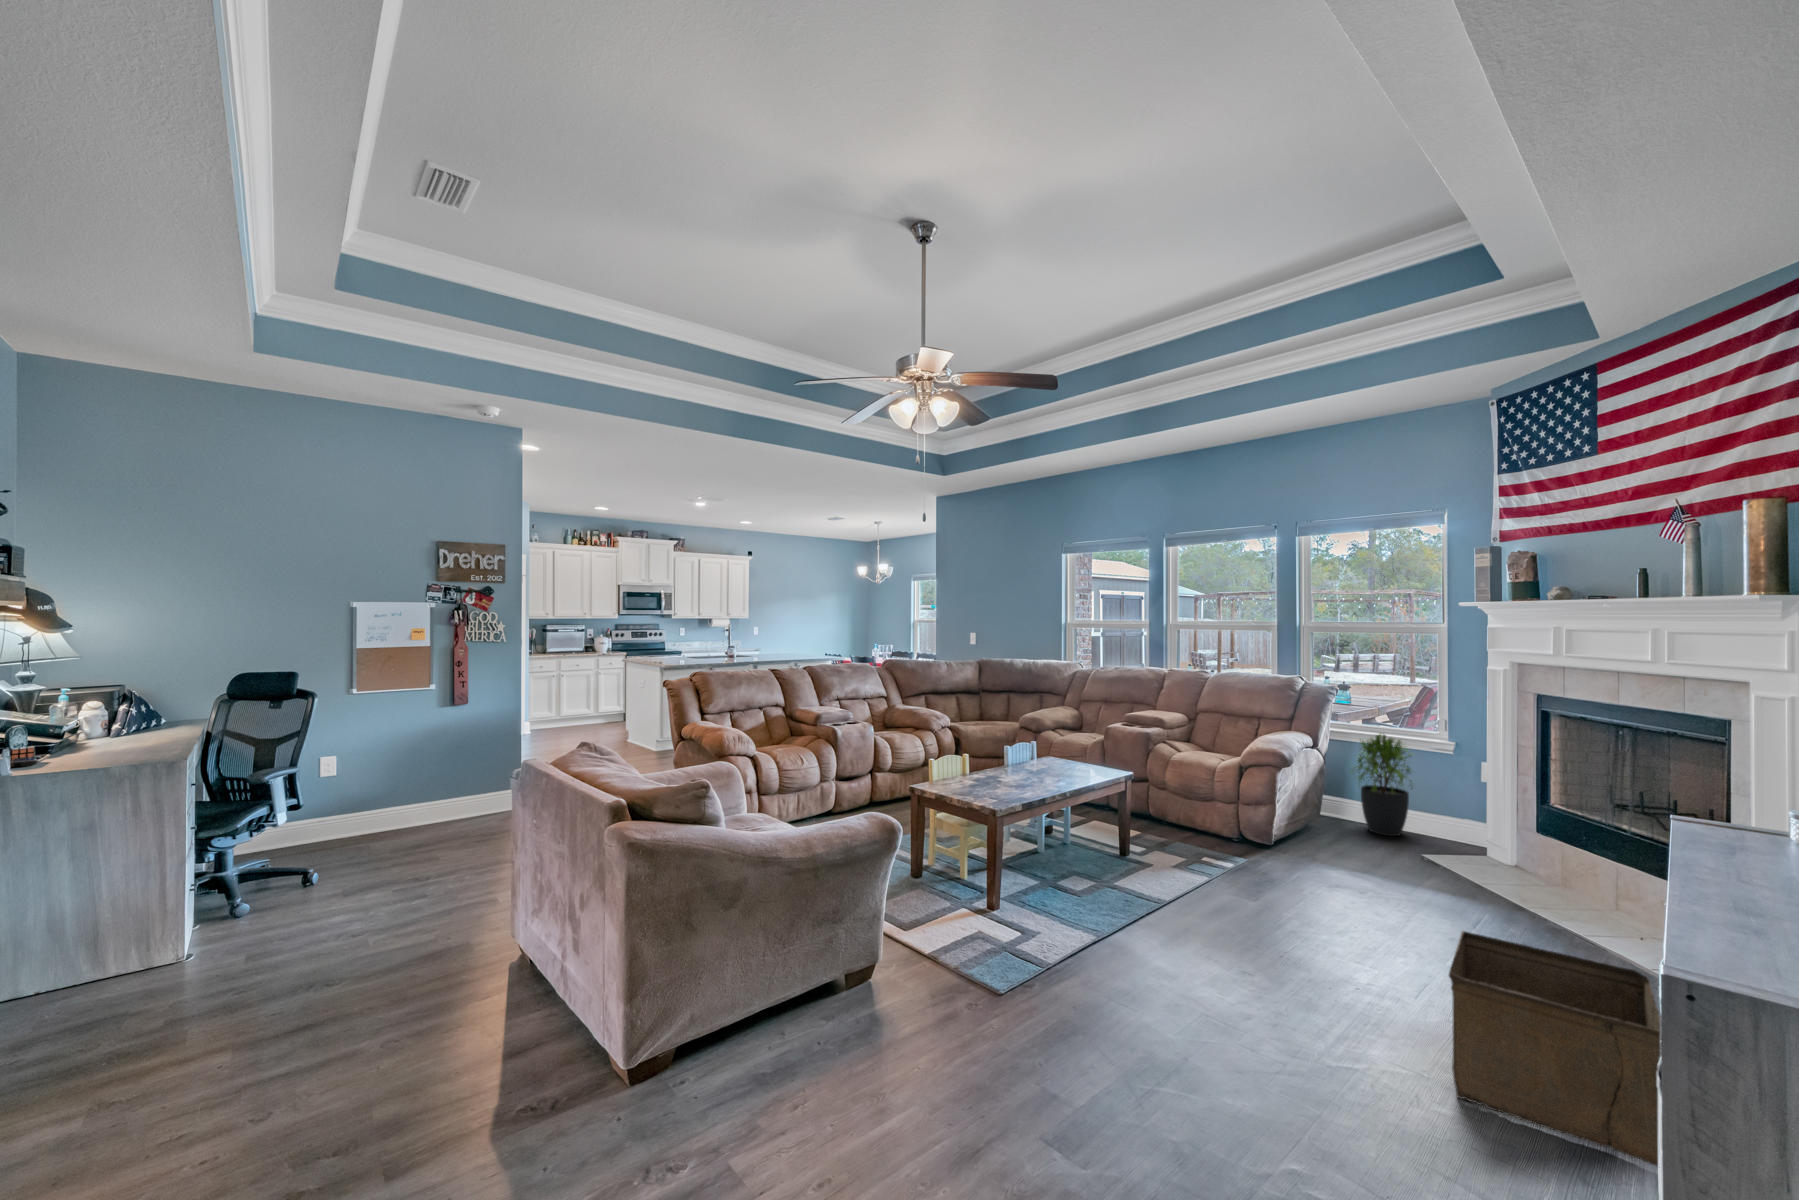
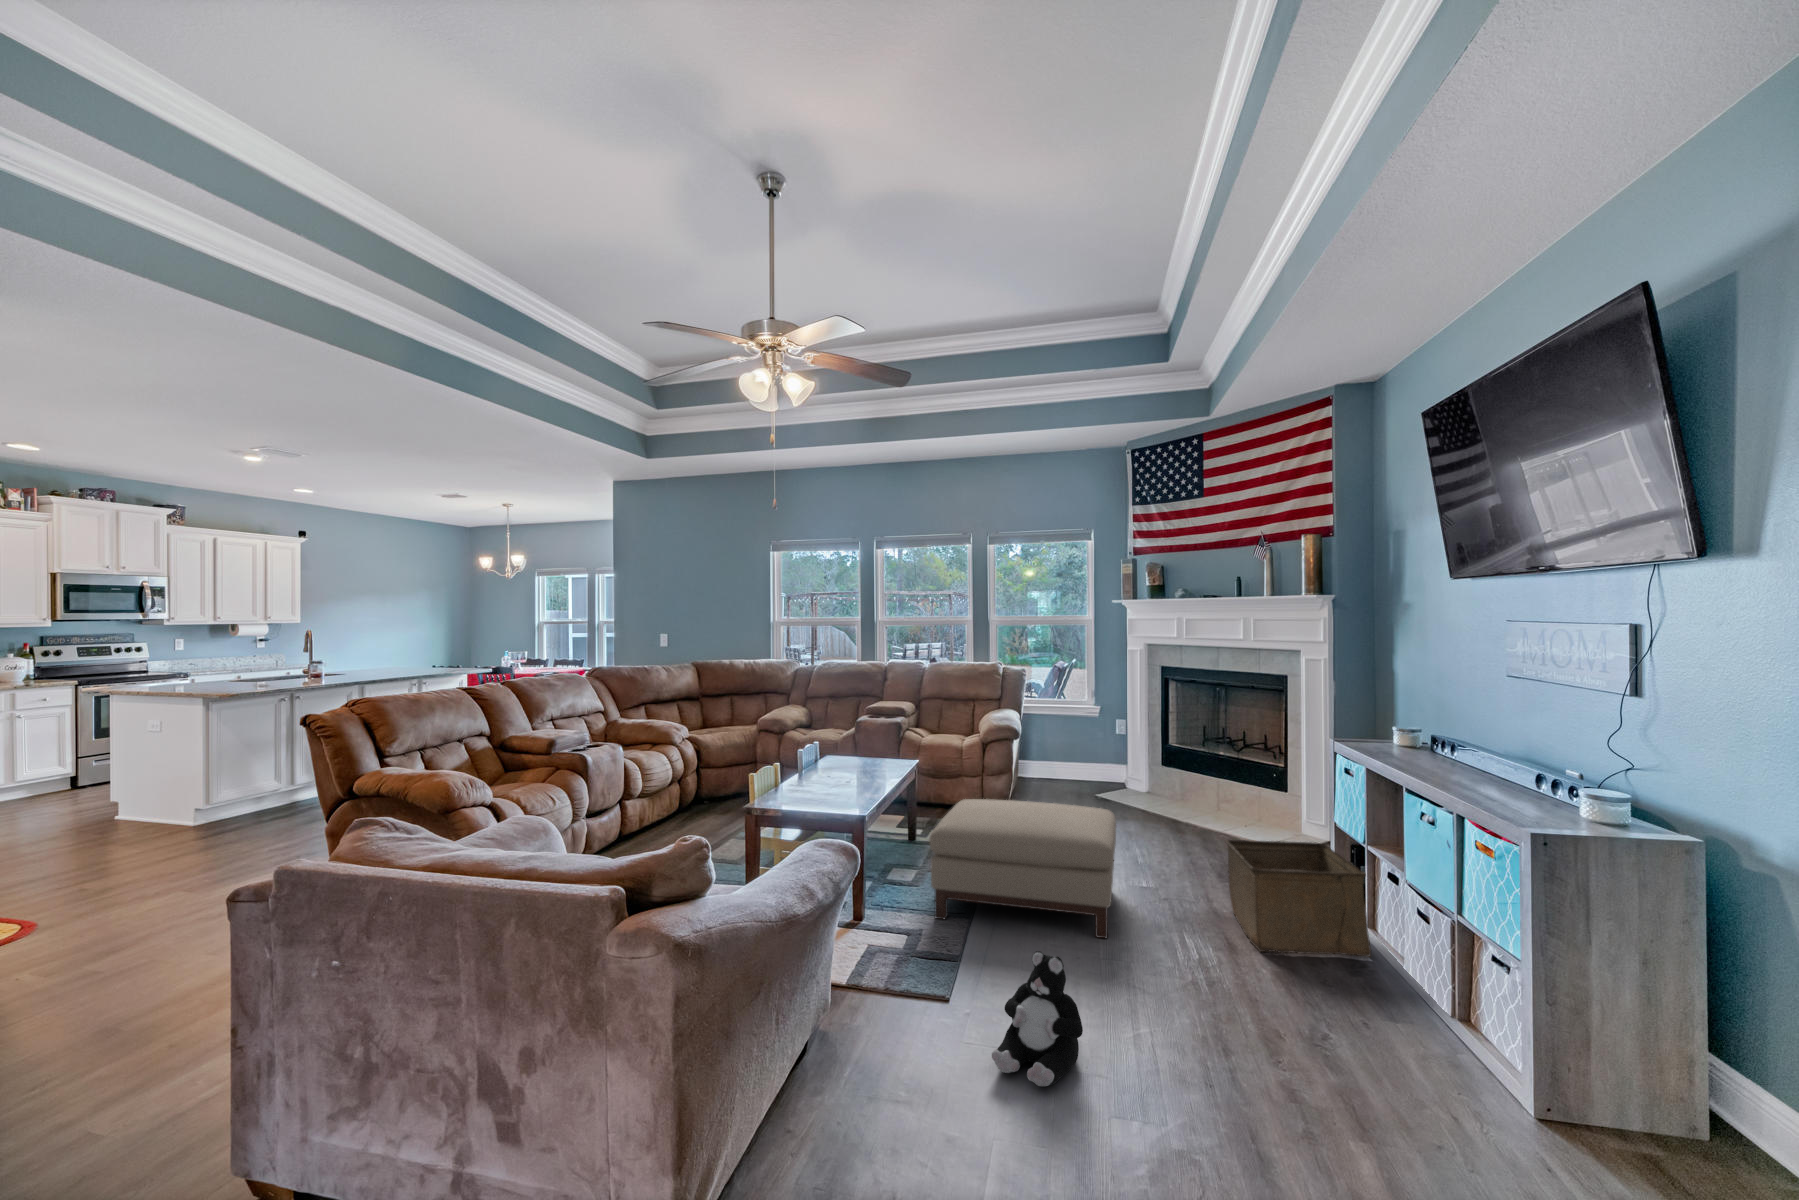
potted plant: present [1353,733,1412,836] -> none [1036,704,1083,786]
ottoman: none [1054,817,1314,1011] -> present [929,799,1116,938]
plush toy: none [943,979,1056,1127] -> present [992,951,1083,1087]

